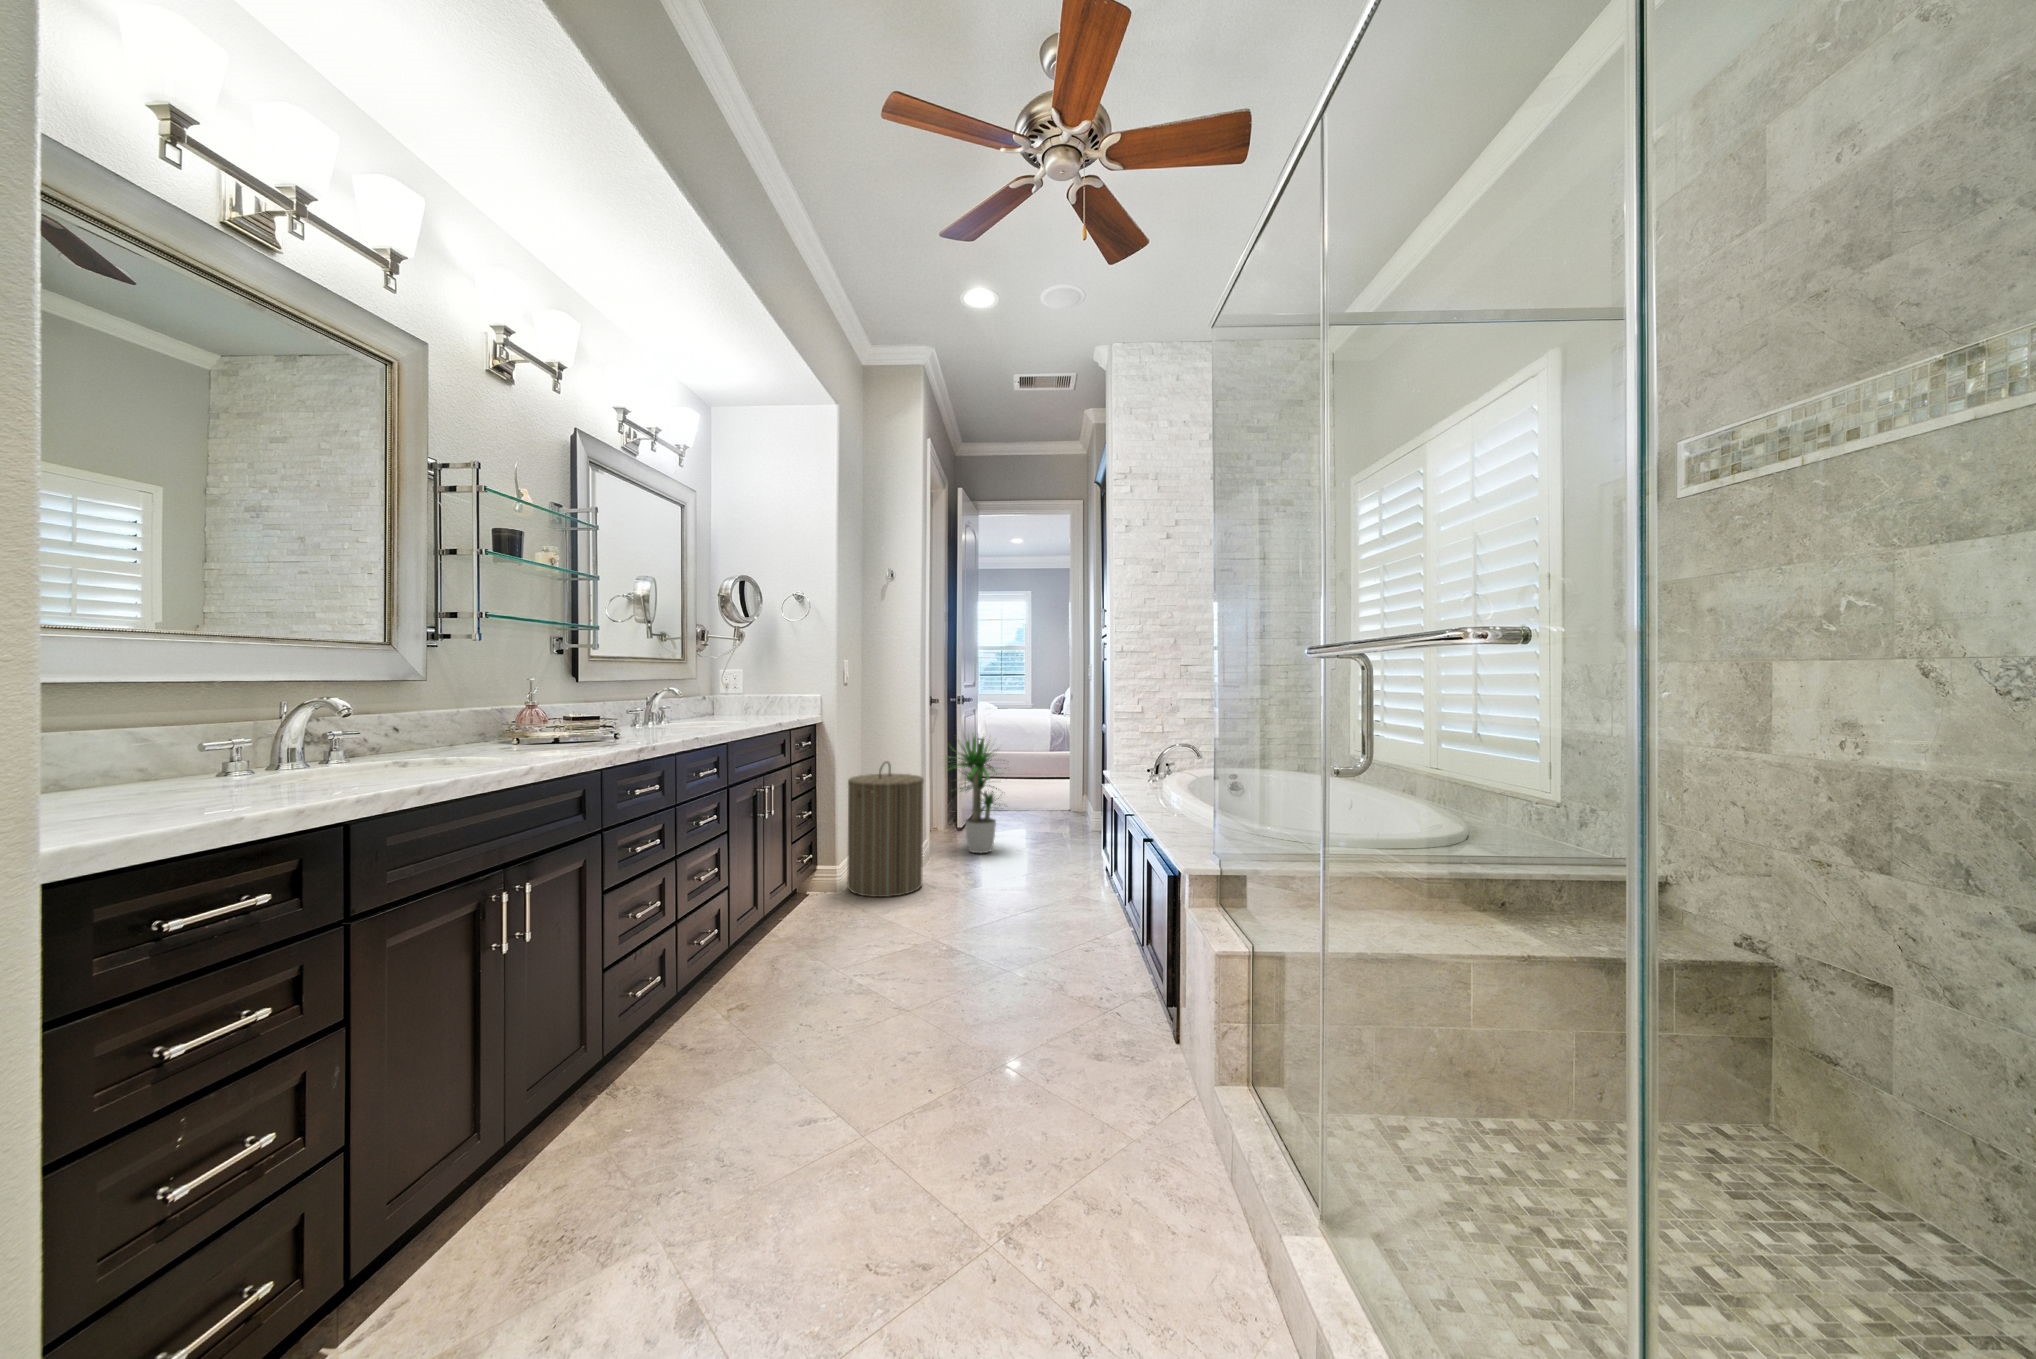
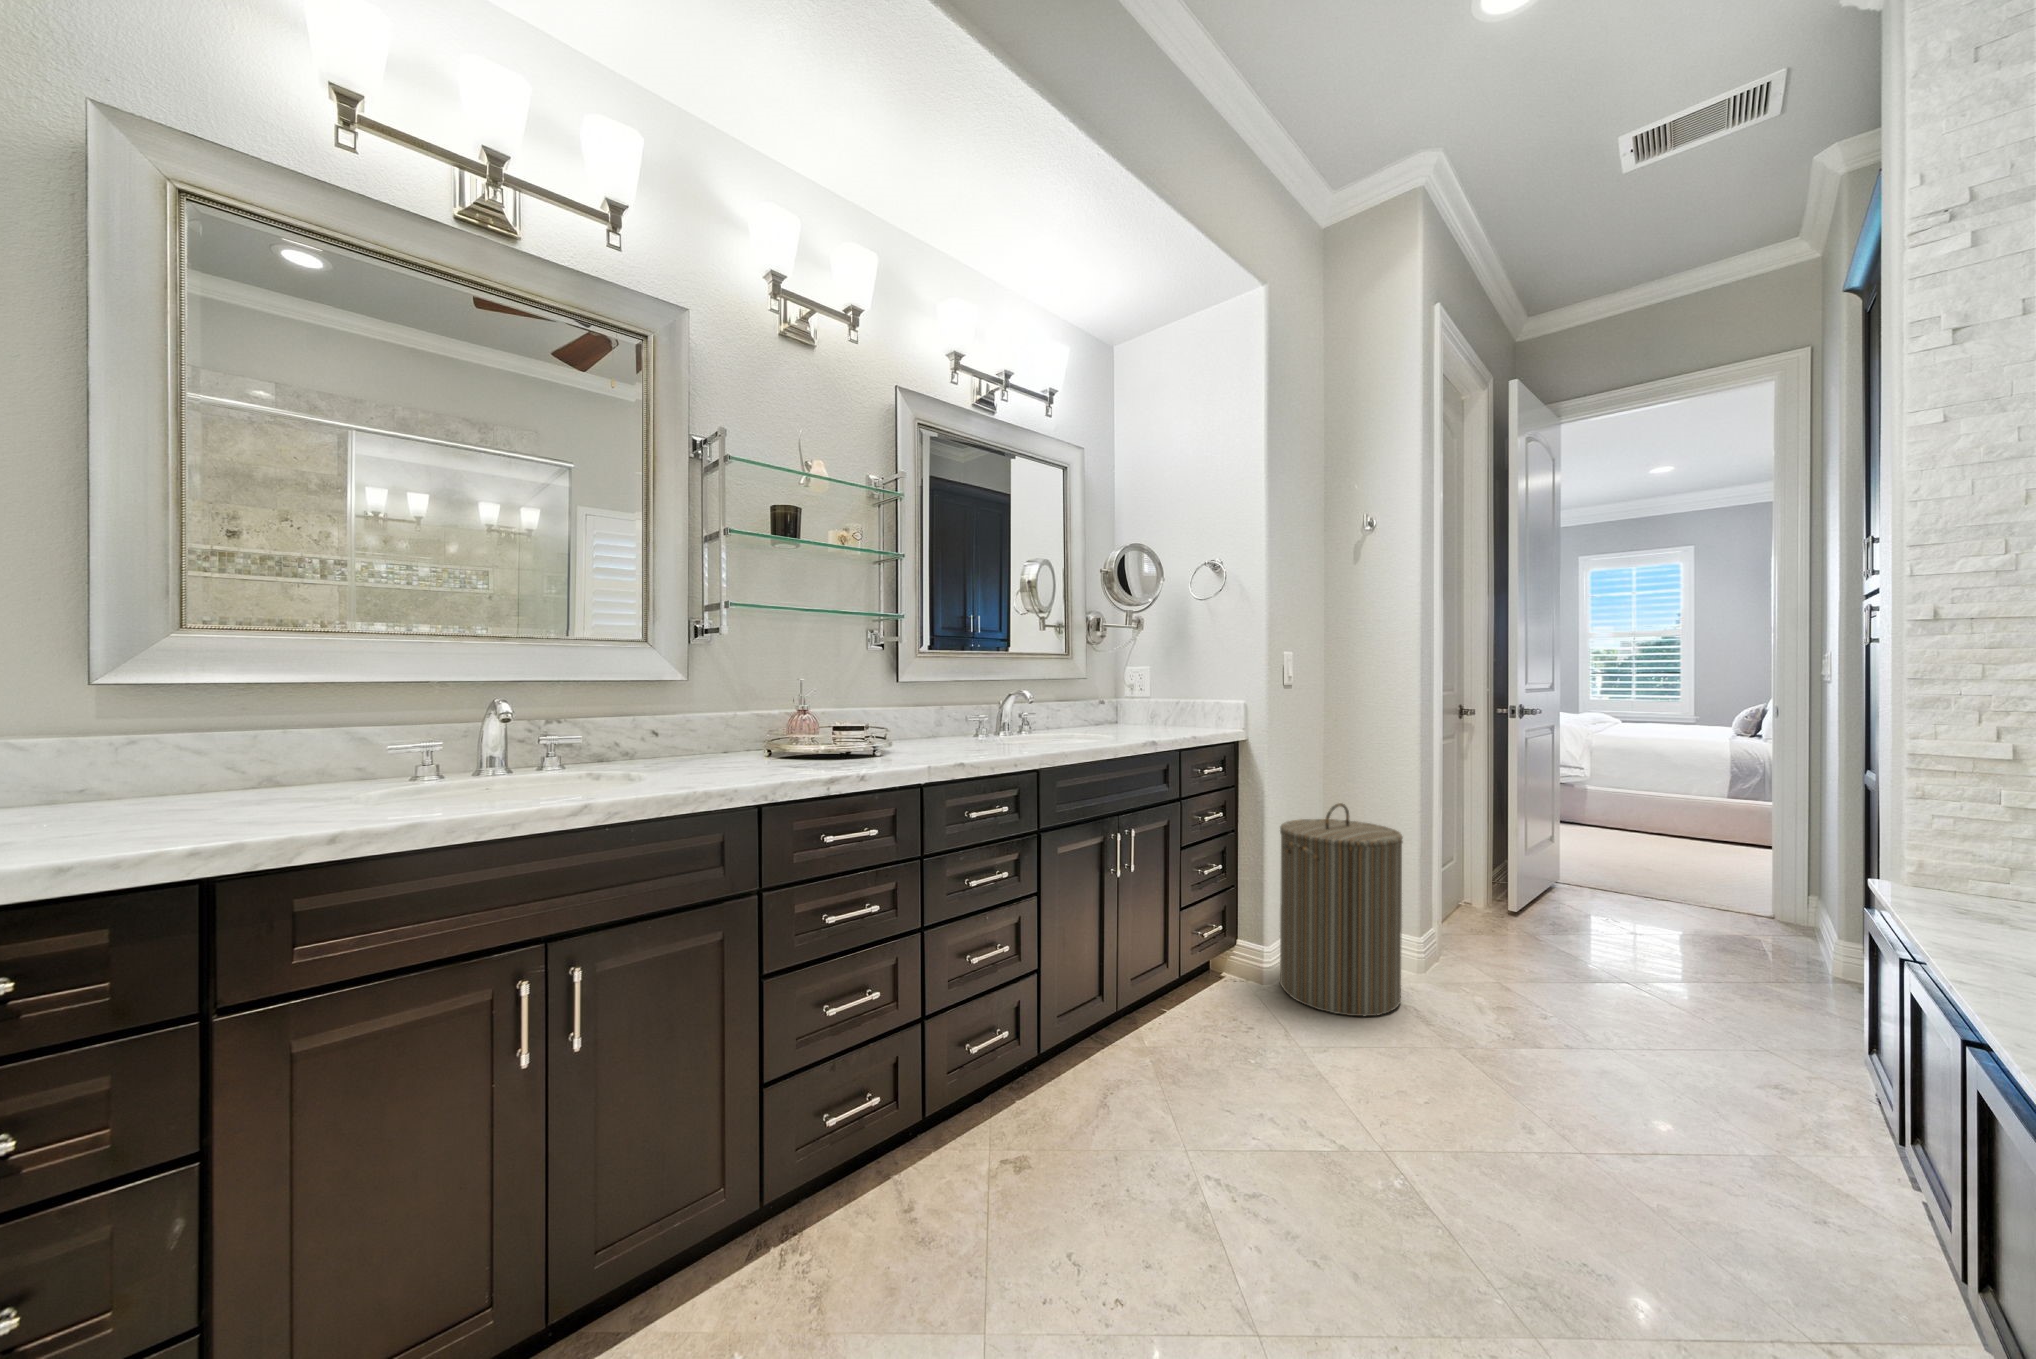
potted plant: present [949,734,1005,853] -> none [1455,761,1599,967]

